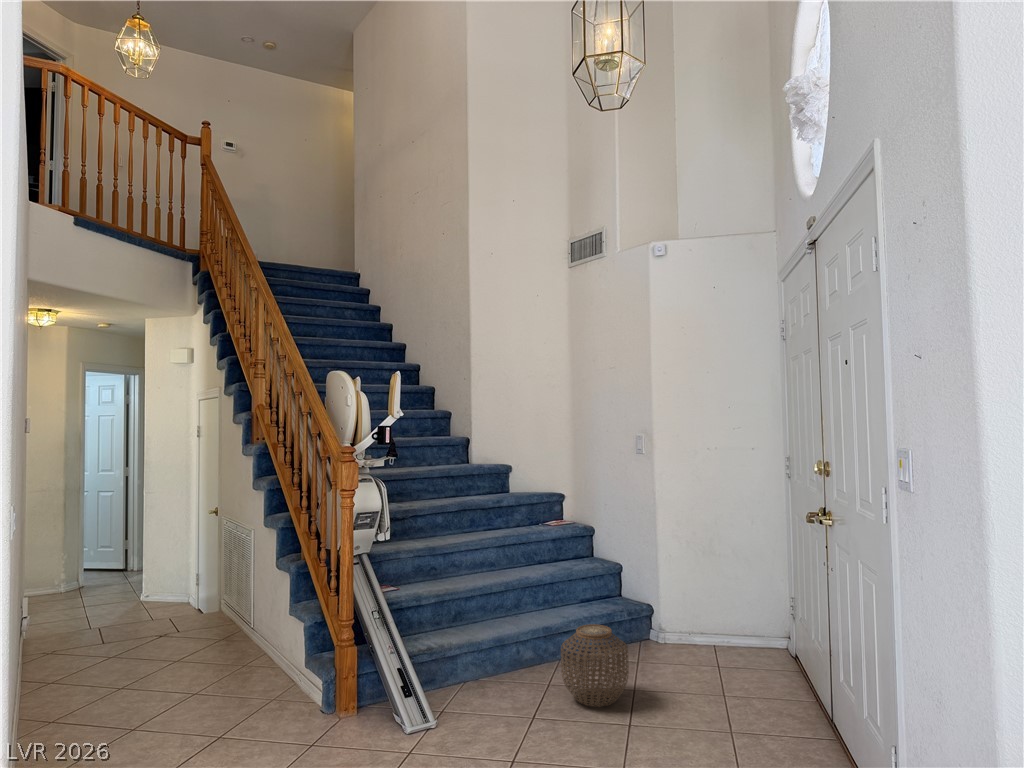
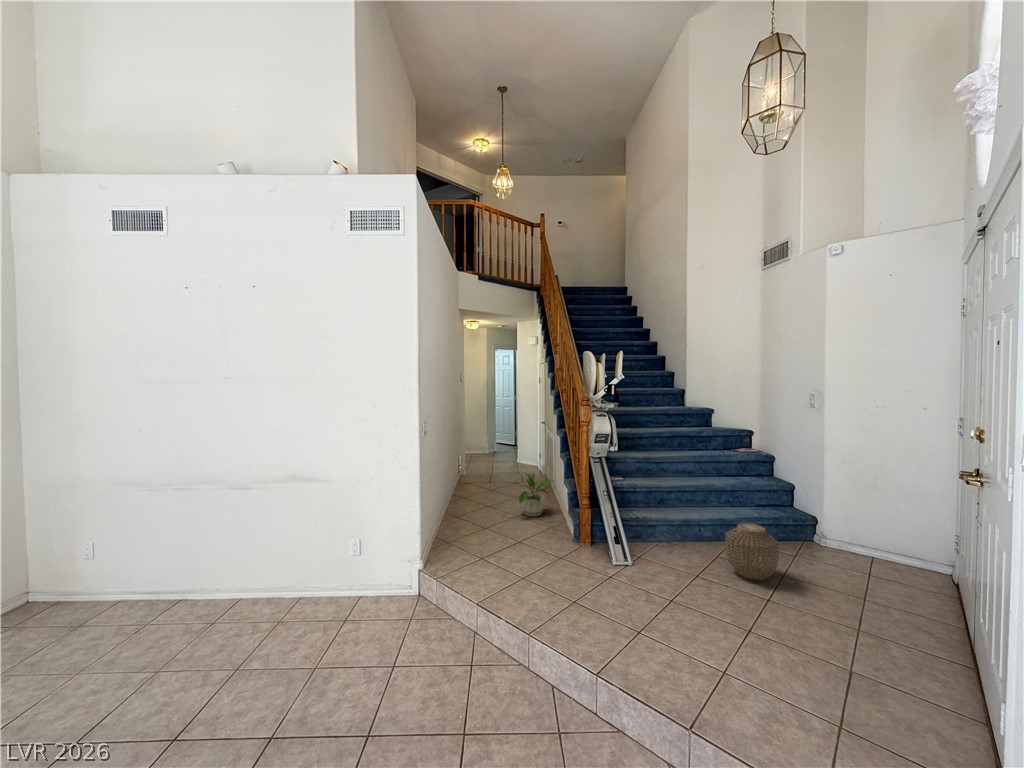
house plant: none [190,603,266,688] -> present [519,473,554,516]

